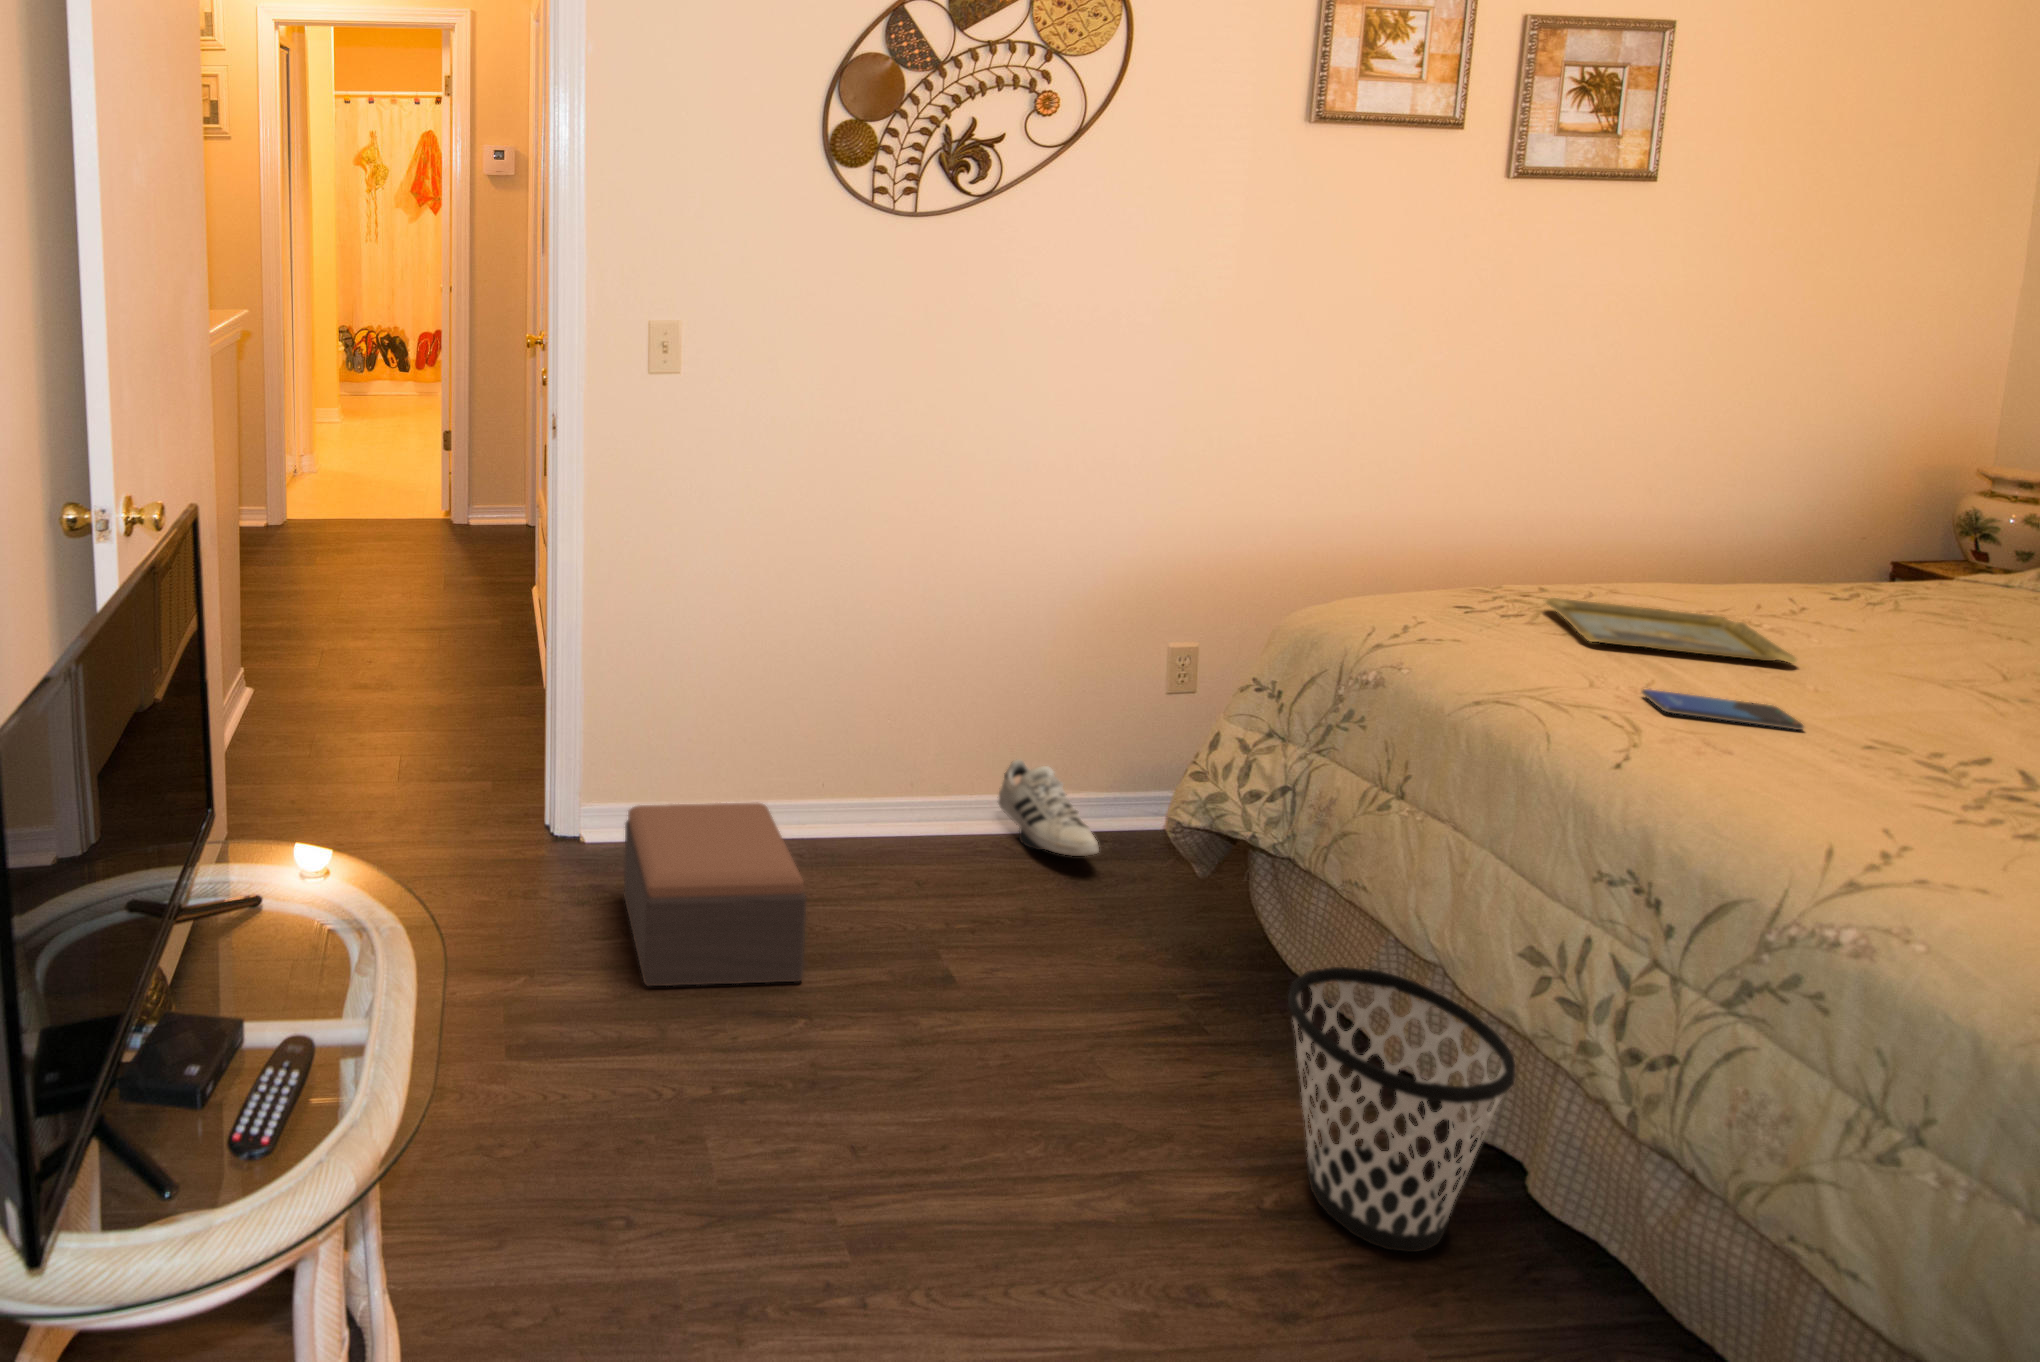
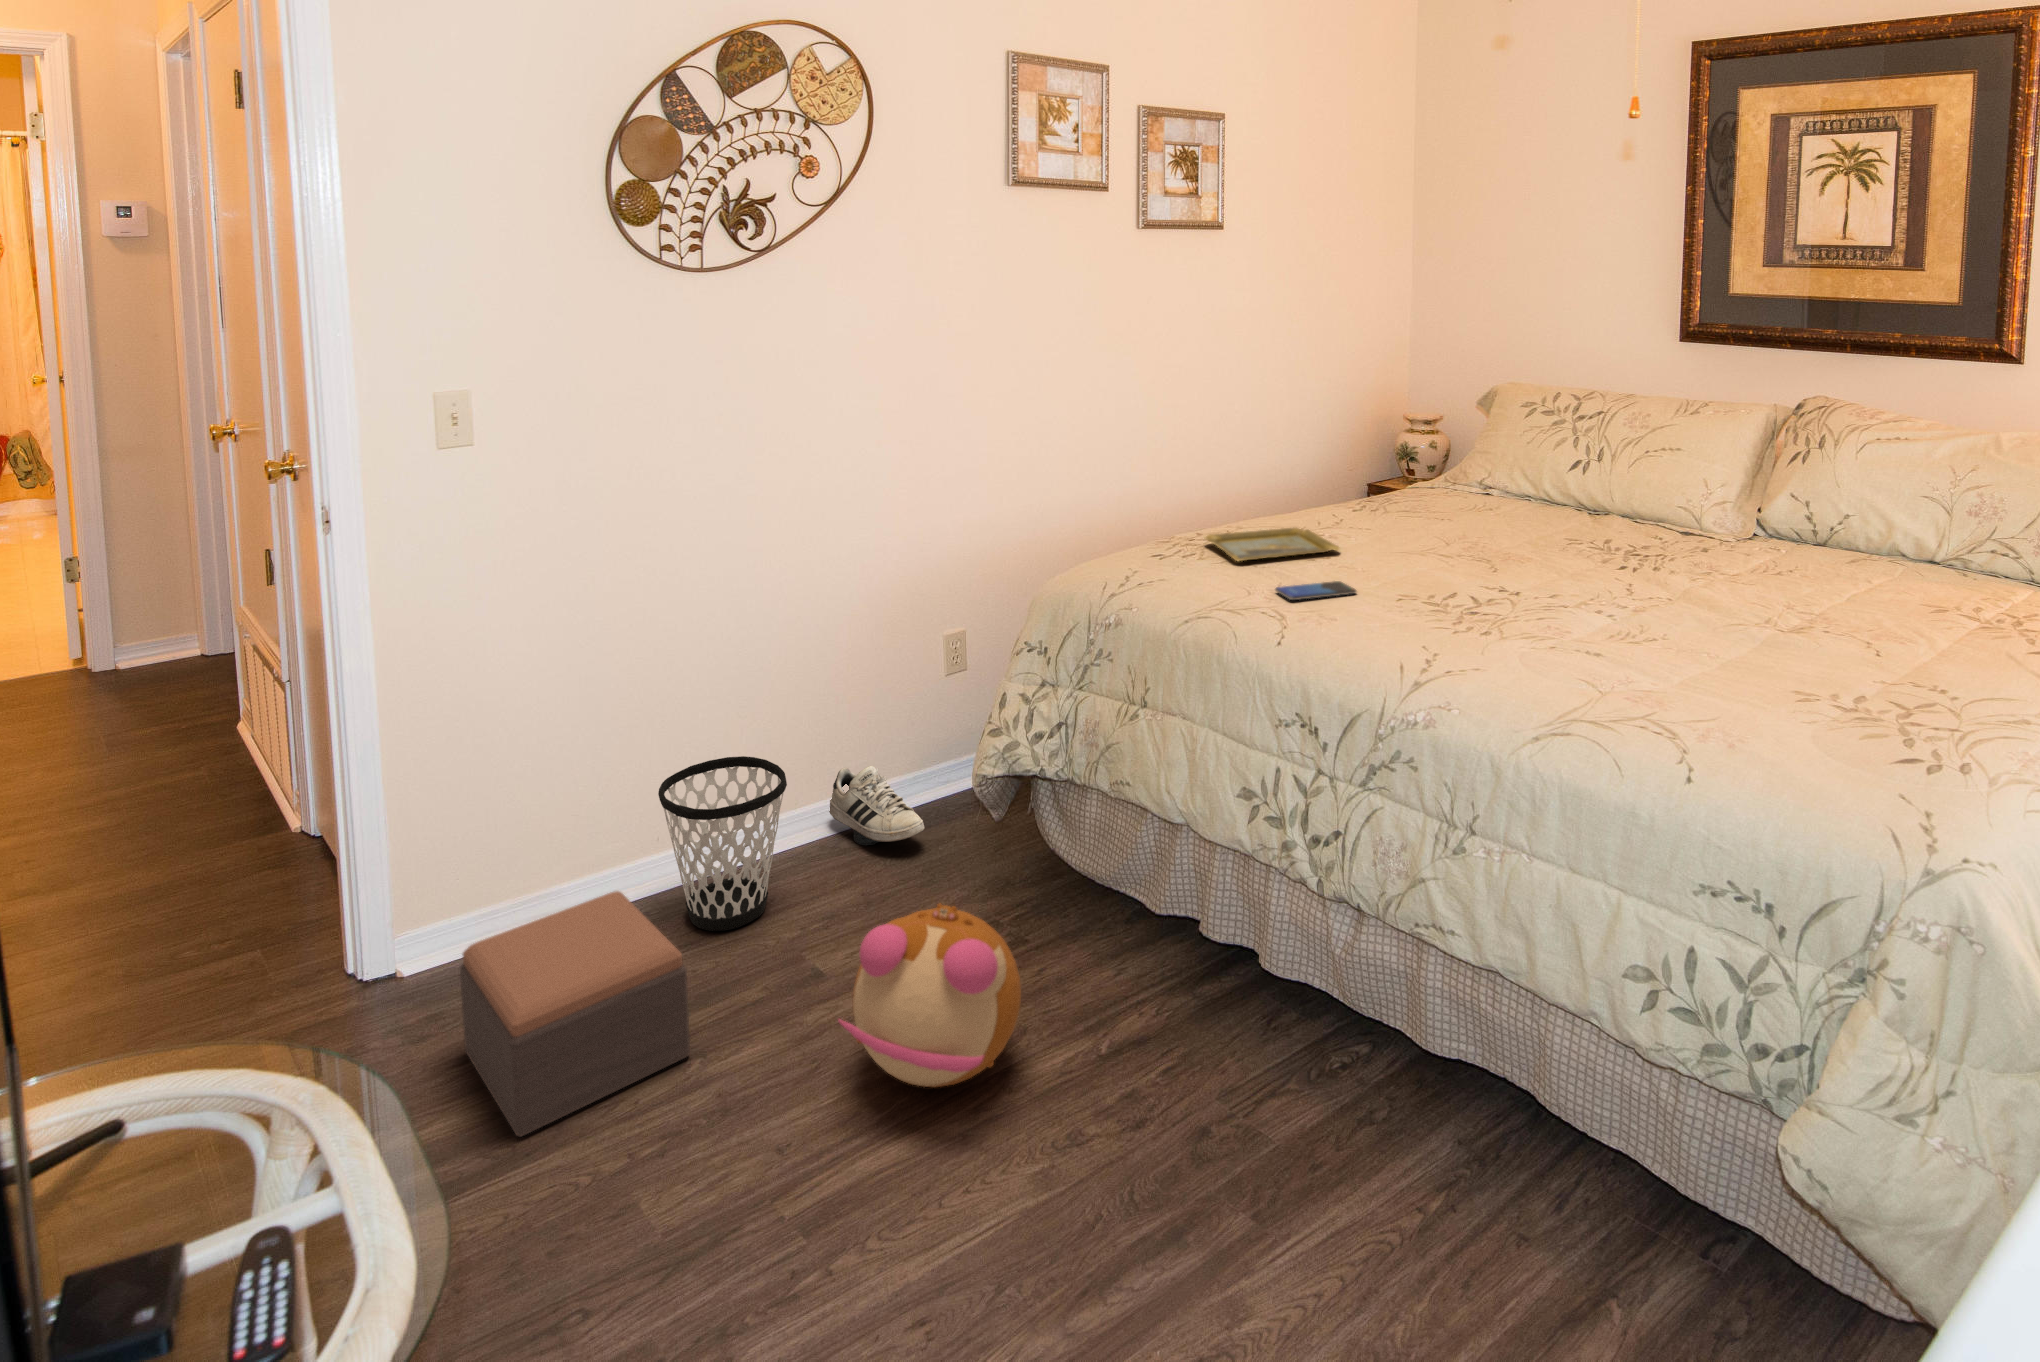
plush toy: none [938,929,1159,1135] -> present [838,904,1021,1087]
wastebasket: present [1288,967,1515,1252] -> present [658,756,787,931]

